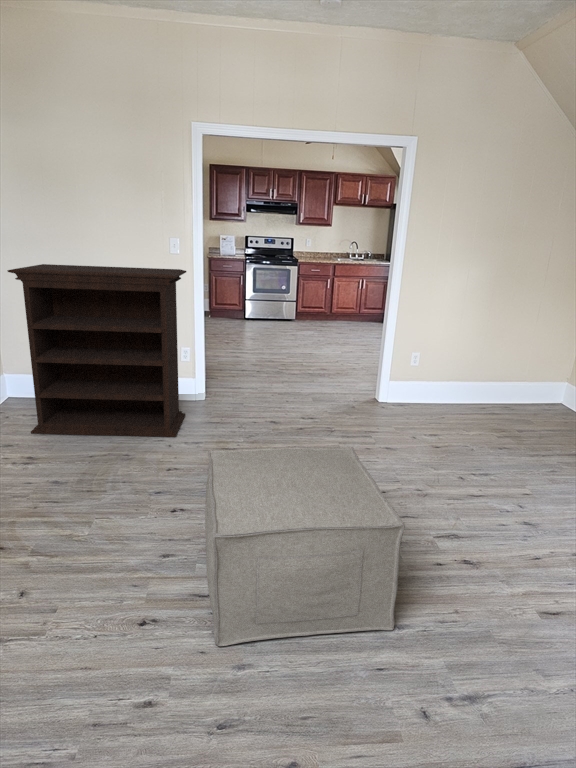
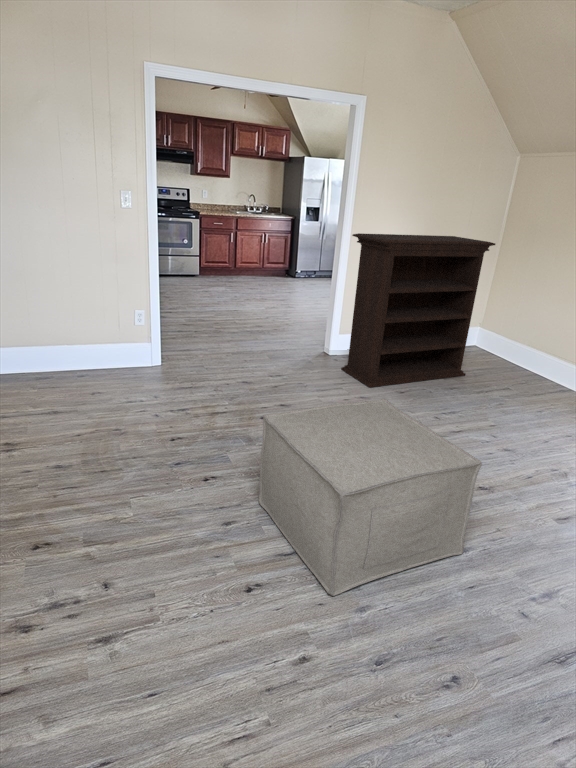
bookshelf: present [7,264,186,437] -> present [341,233,495,387]

